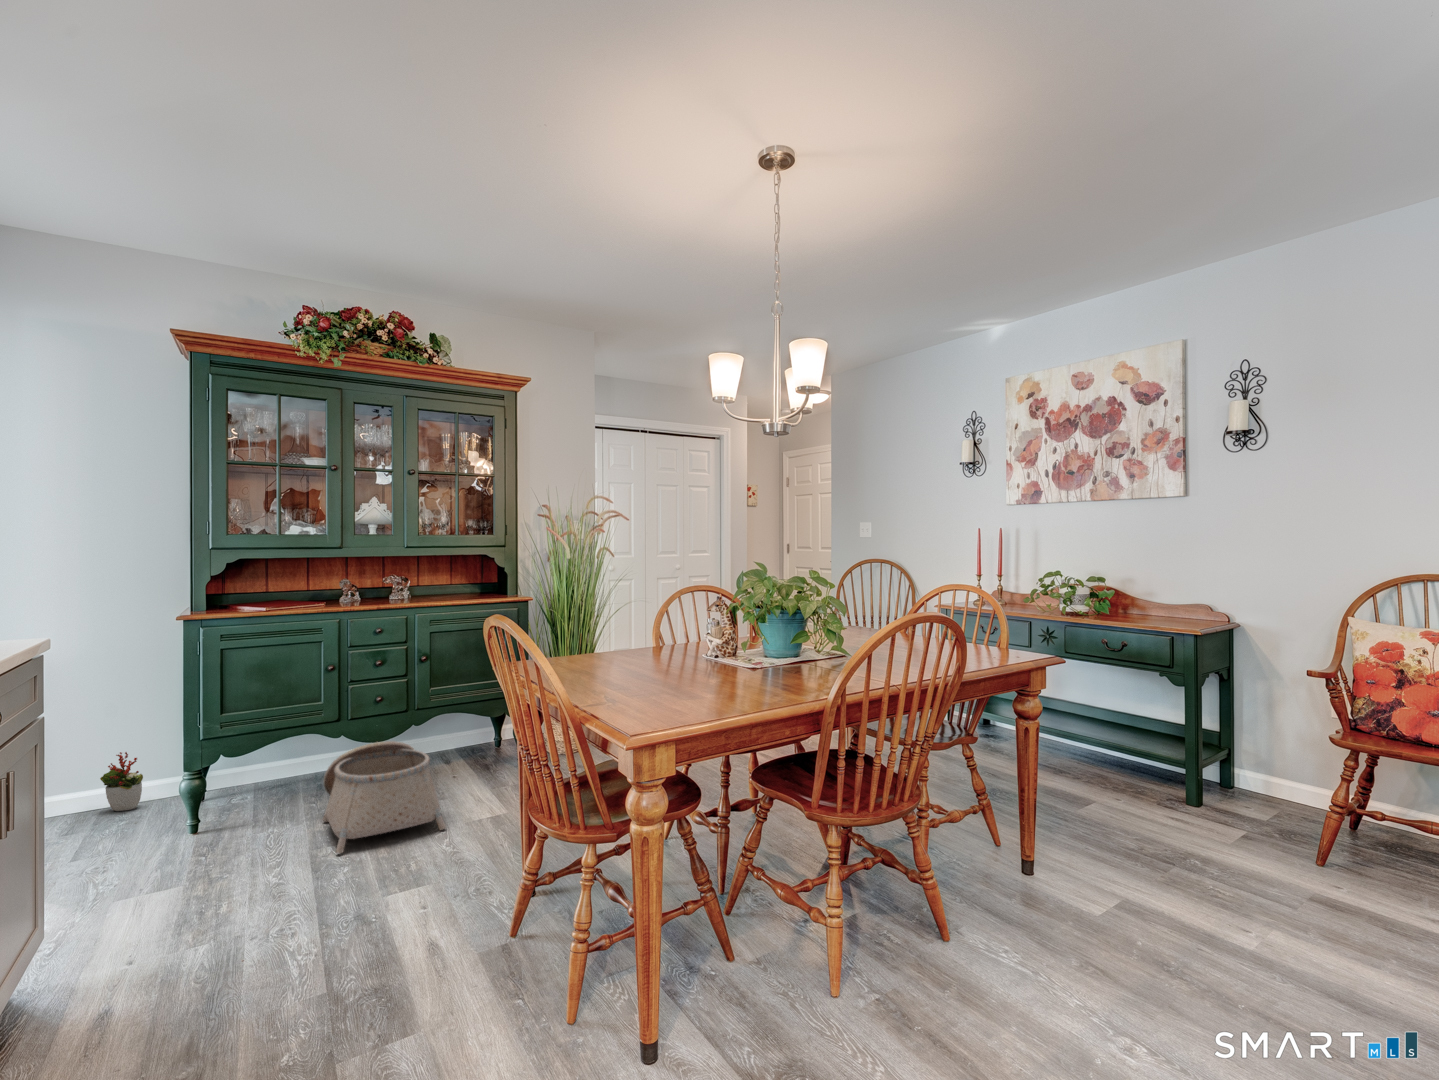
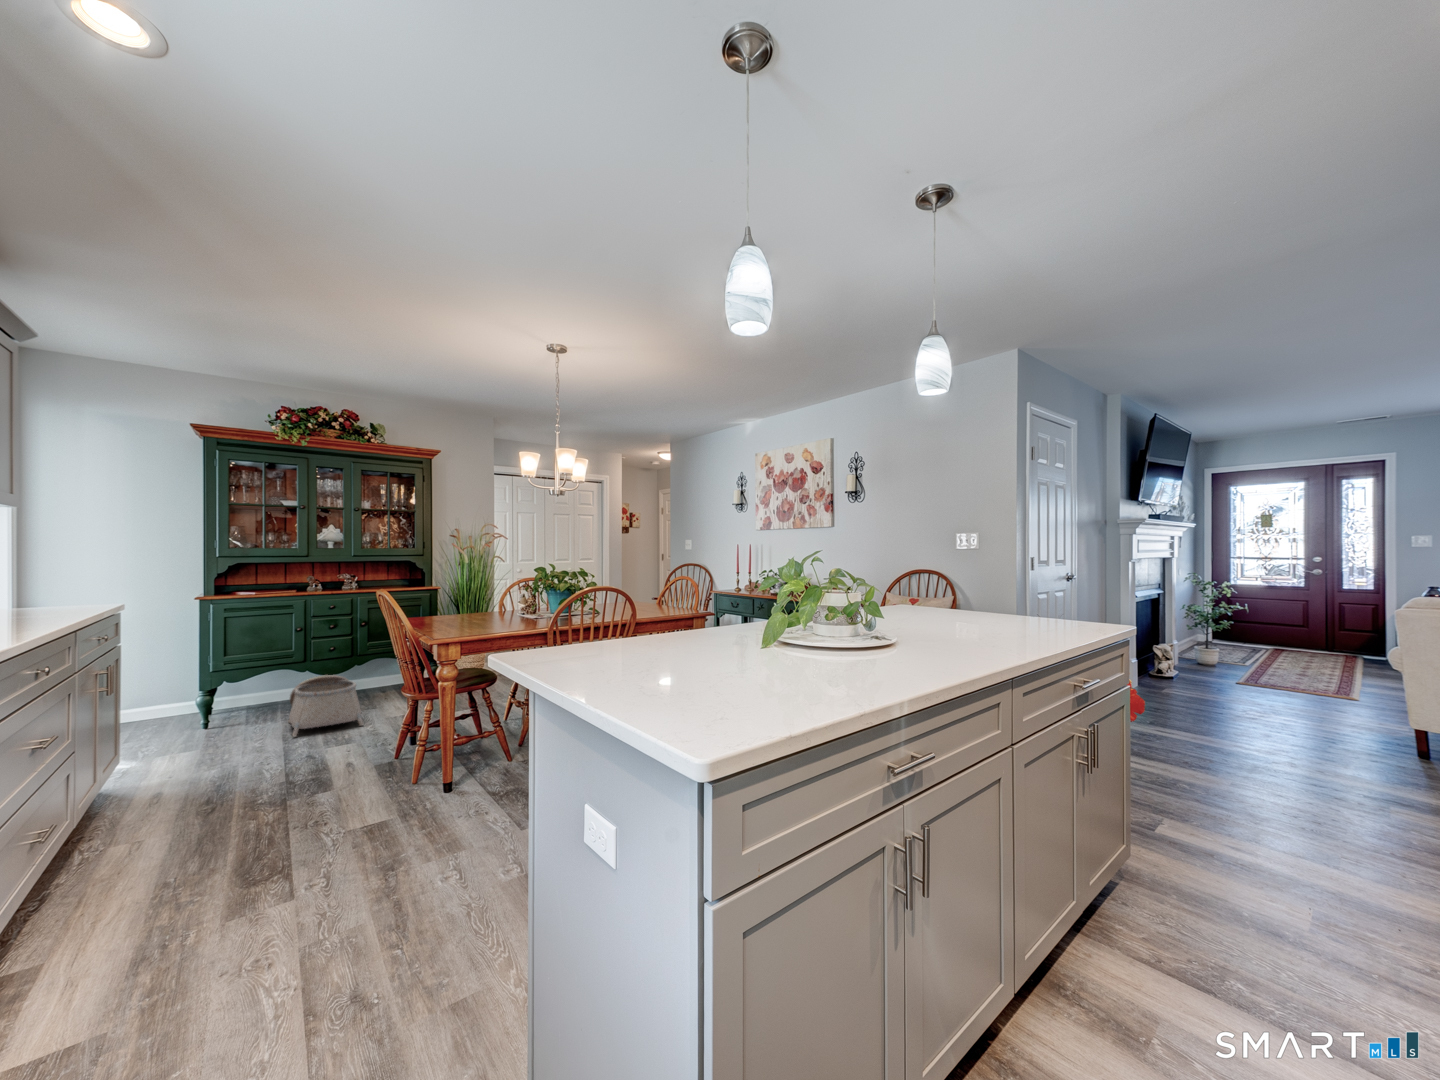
decorative plant: present [100,752,143,811] -> none [145,683,173,720]

